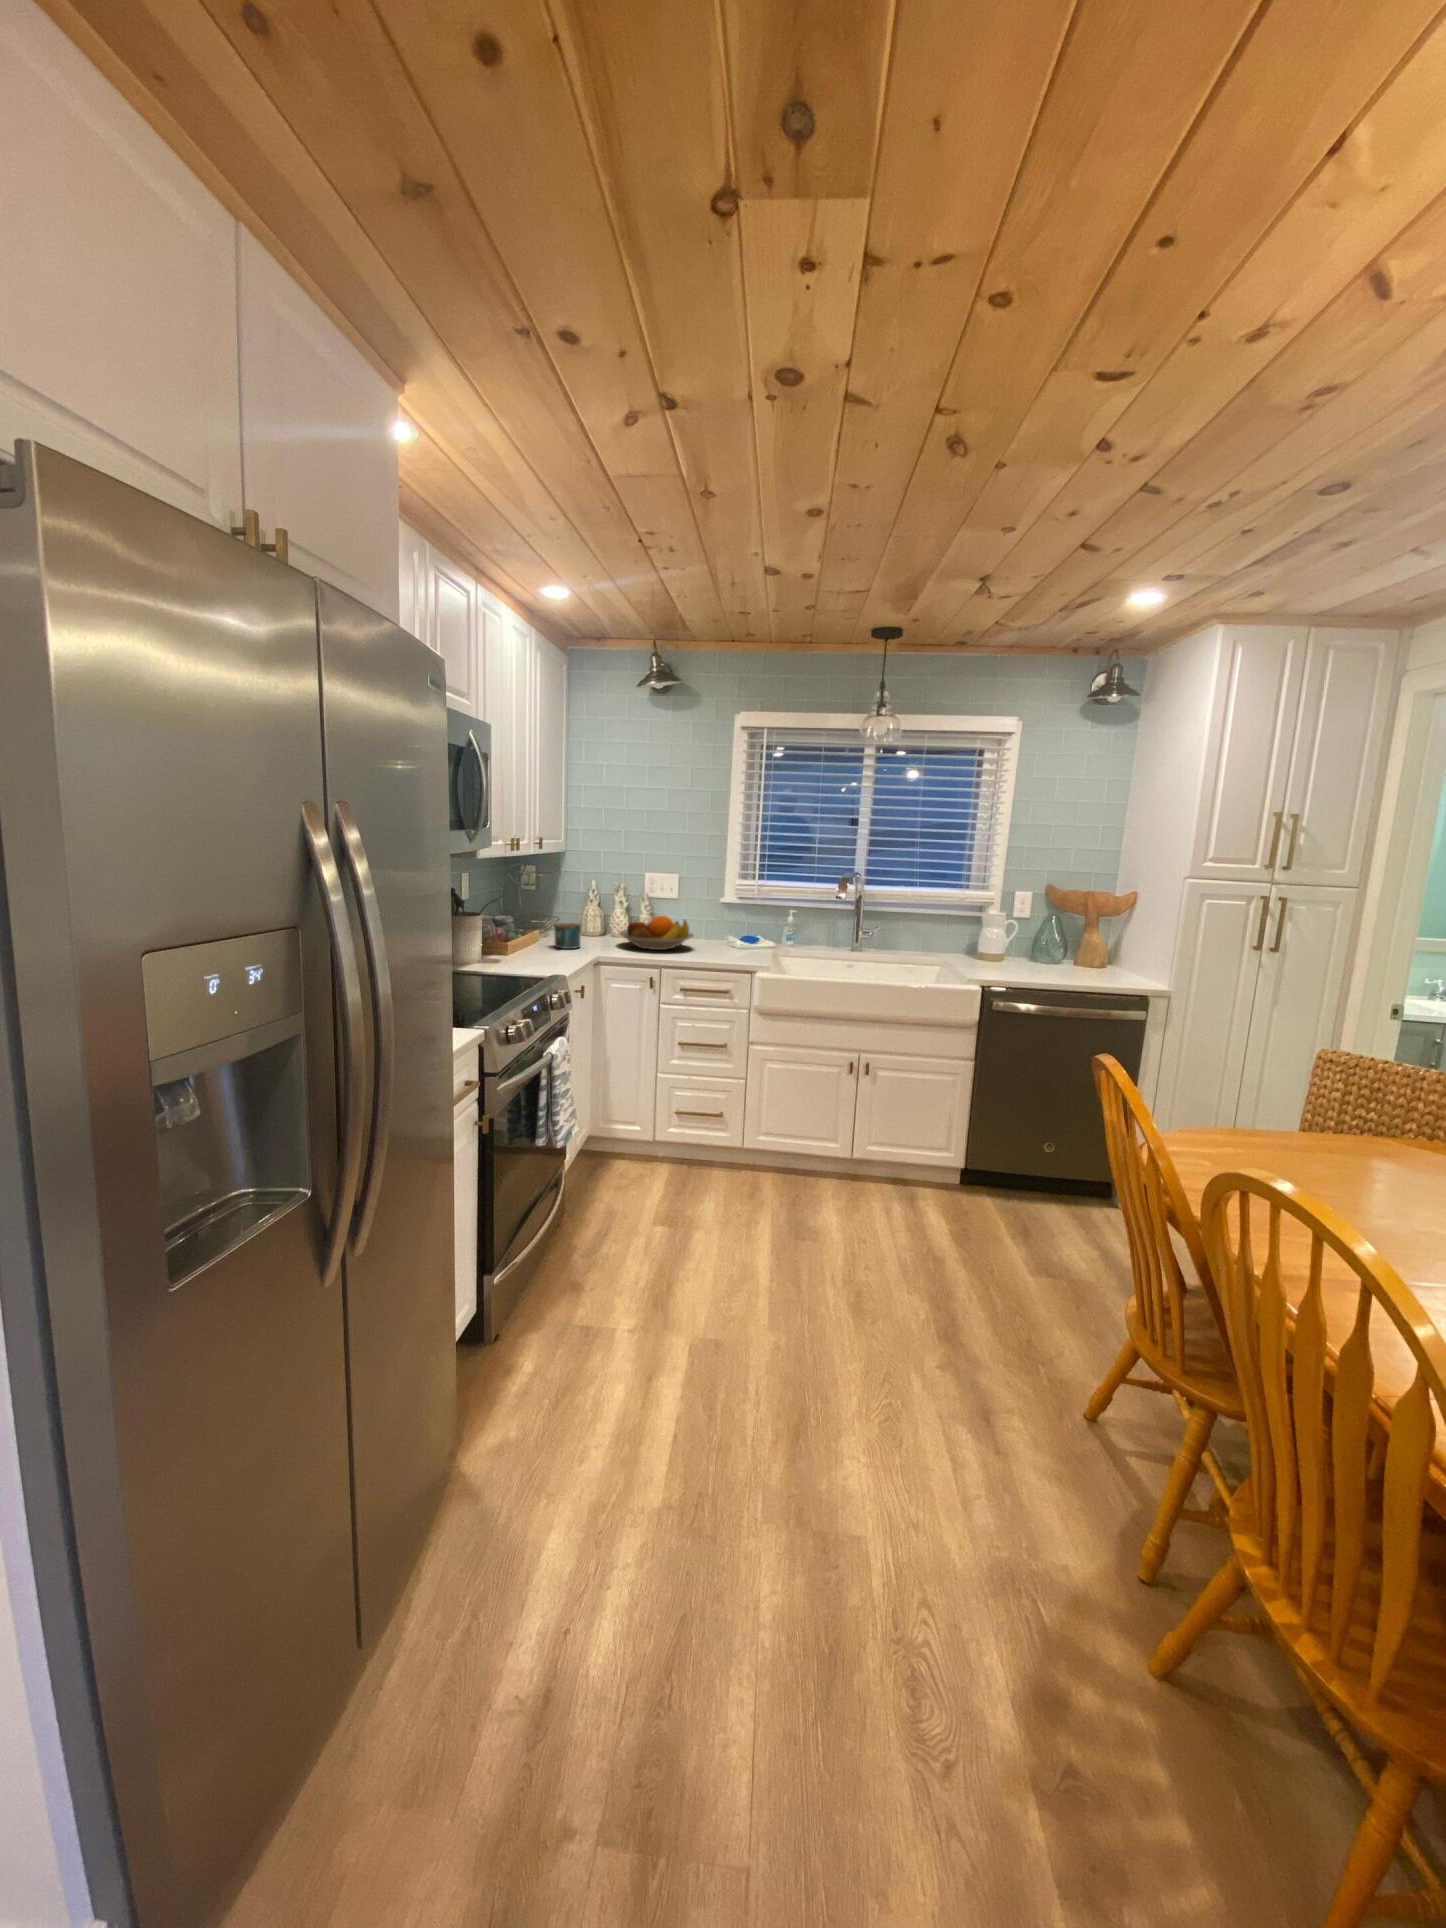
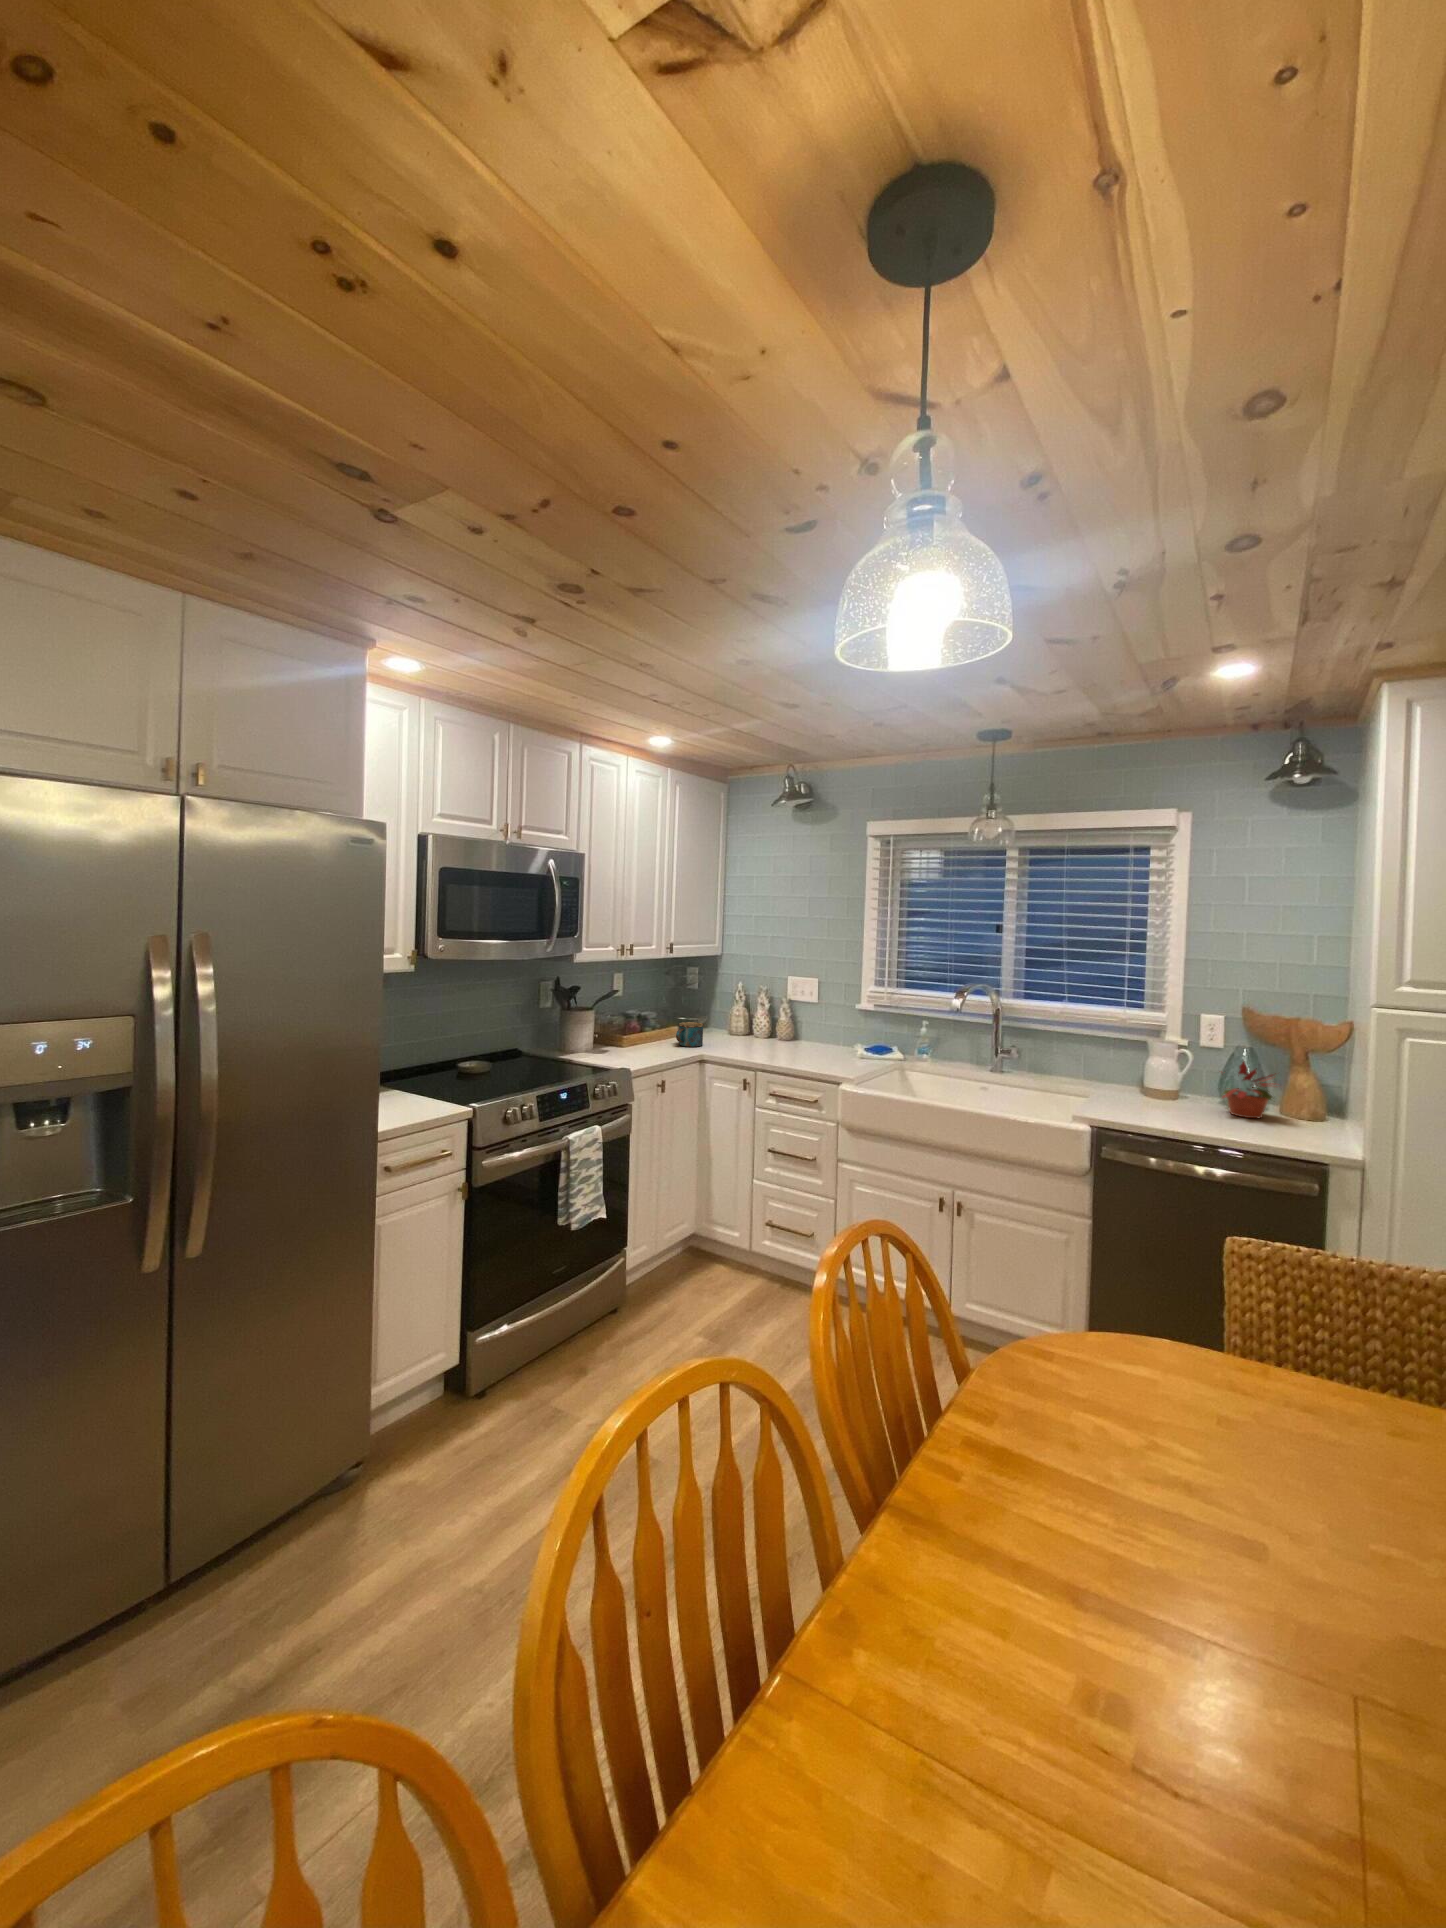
fruit bowl: present [619,916,694,950] -> none [740,1020,814,1054]
potted plant: none [1027,925,1086,970] -> present [1223,1061,1273,1118]

